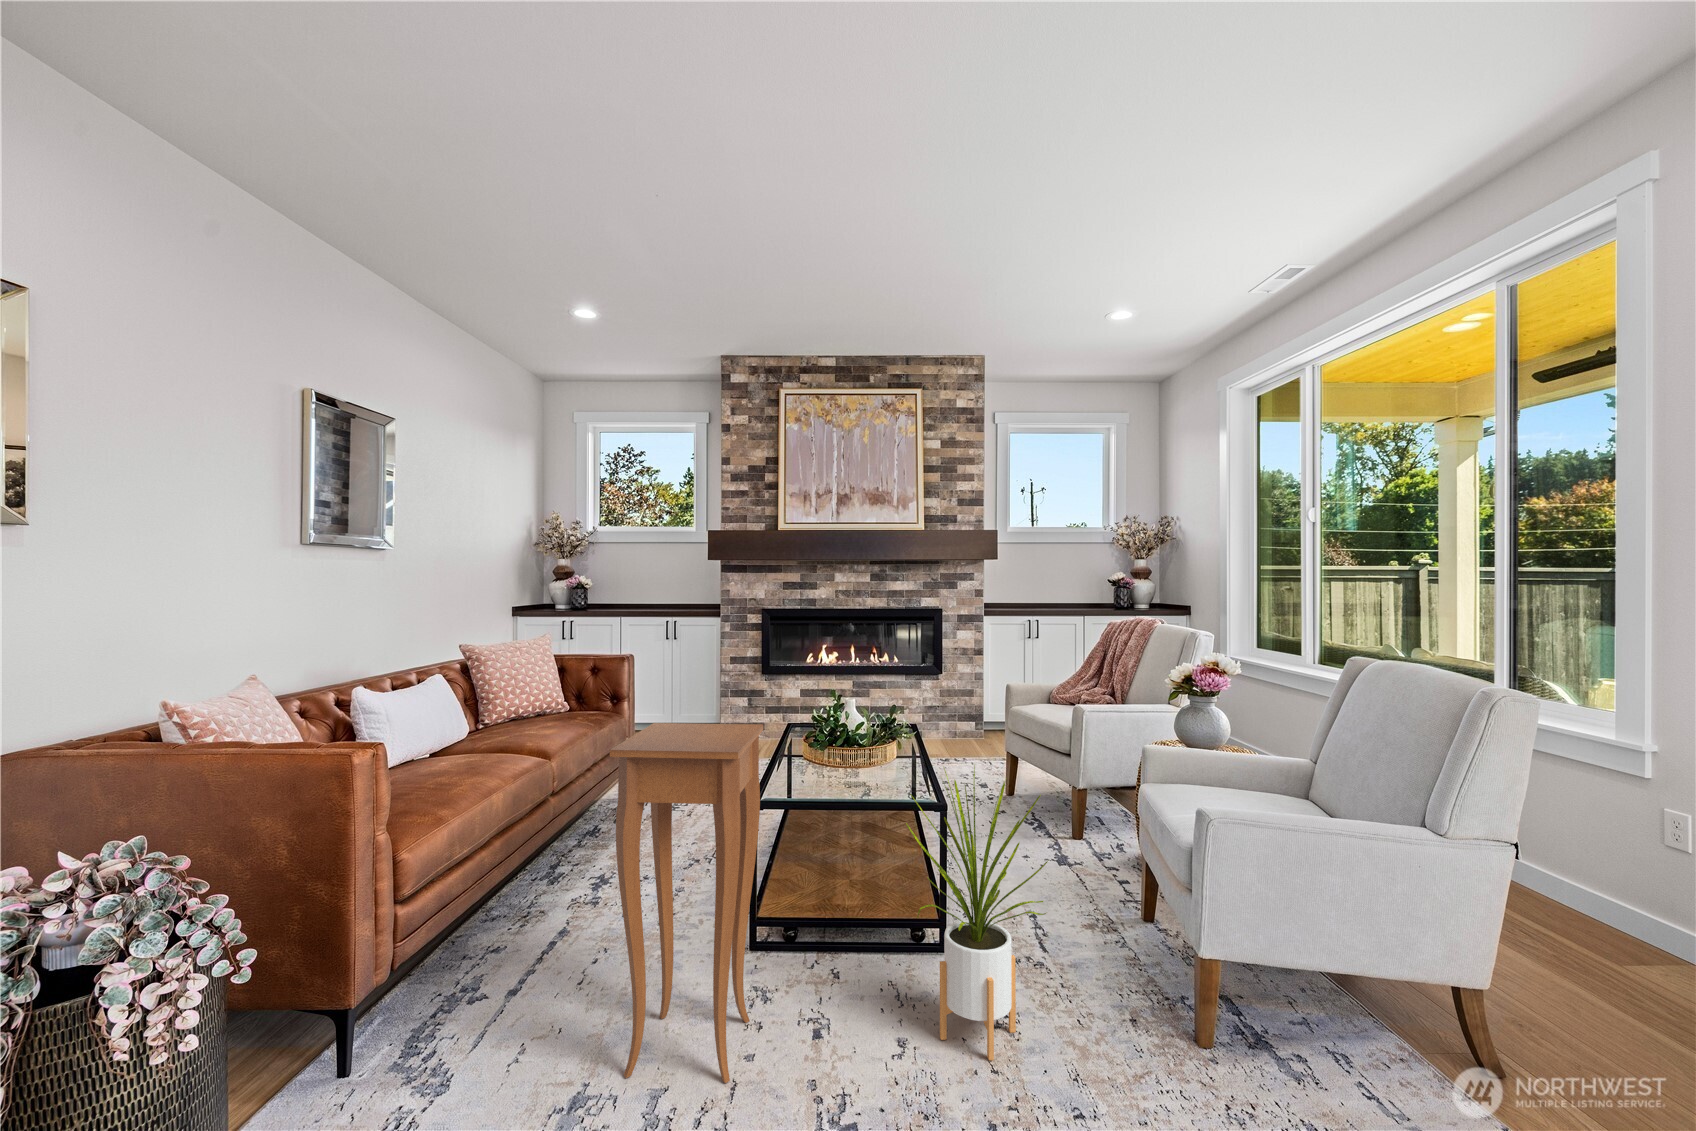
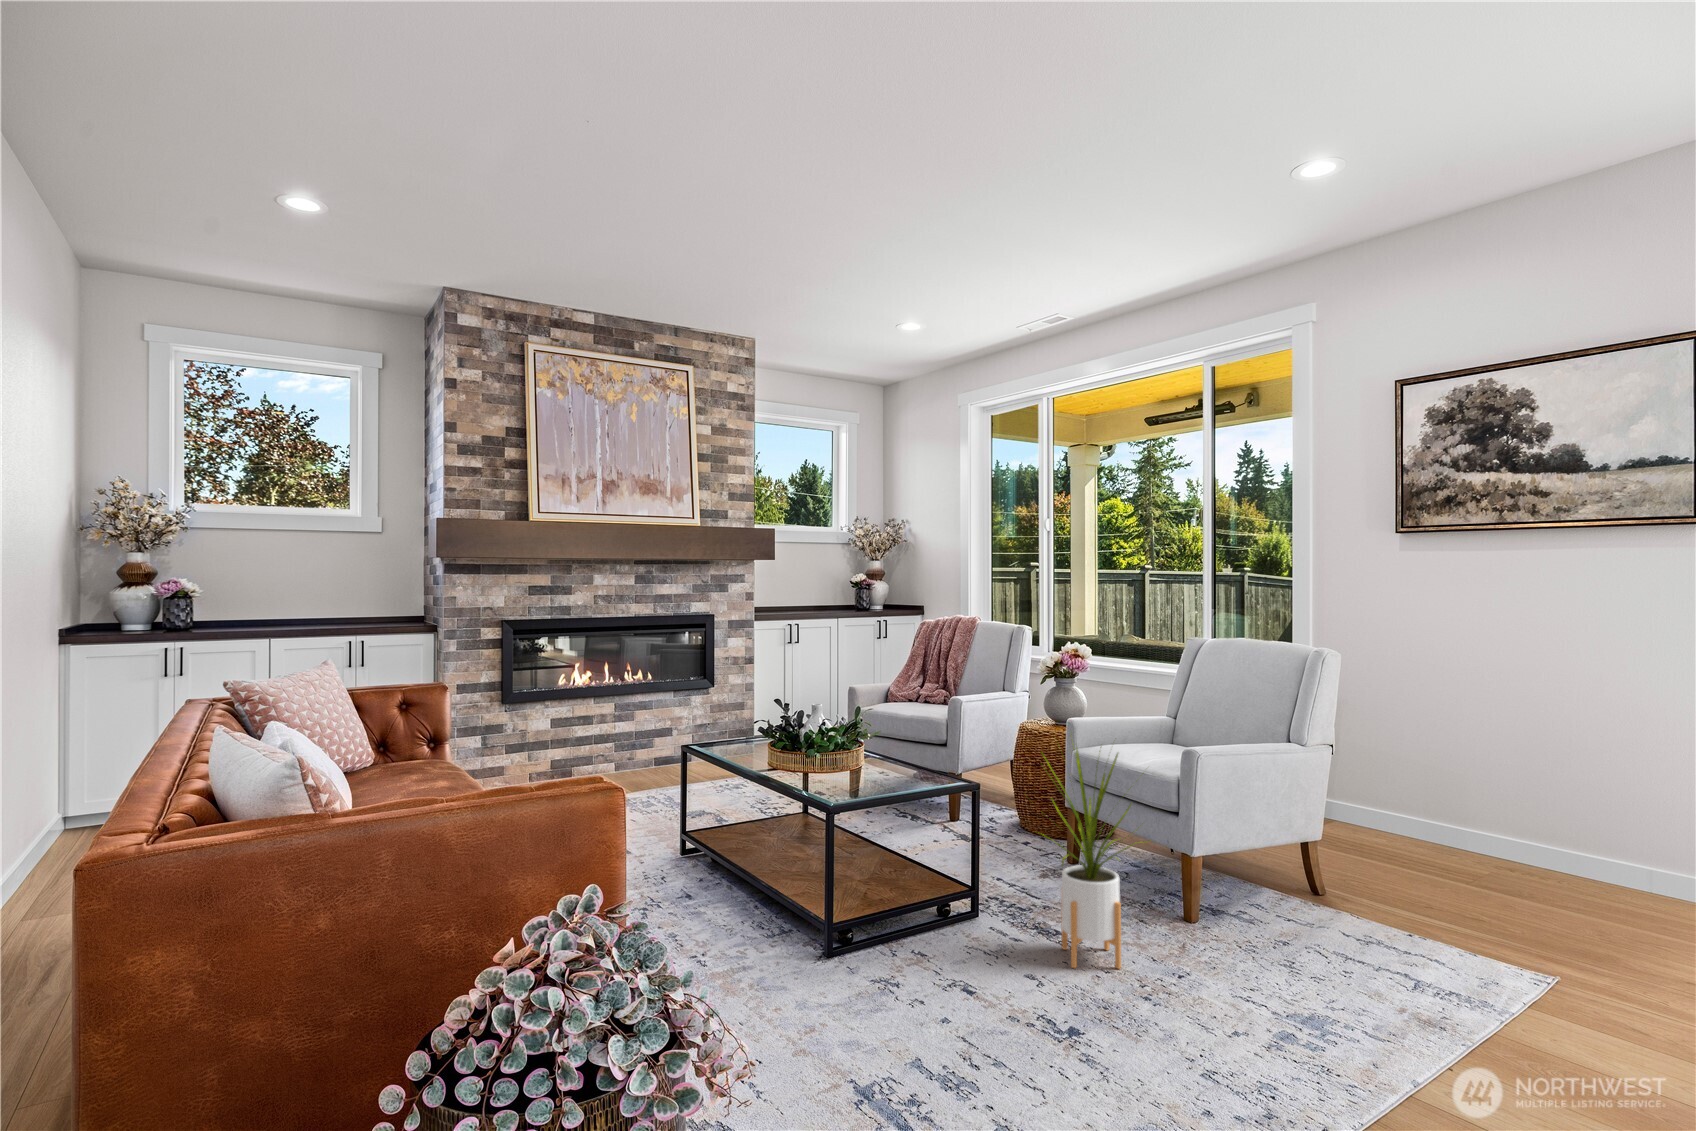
side table: present [610,723,763,1083] -> none [833,716,997,1069]

